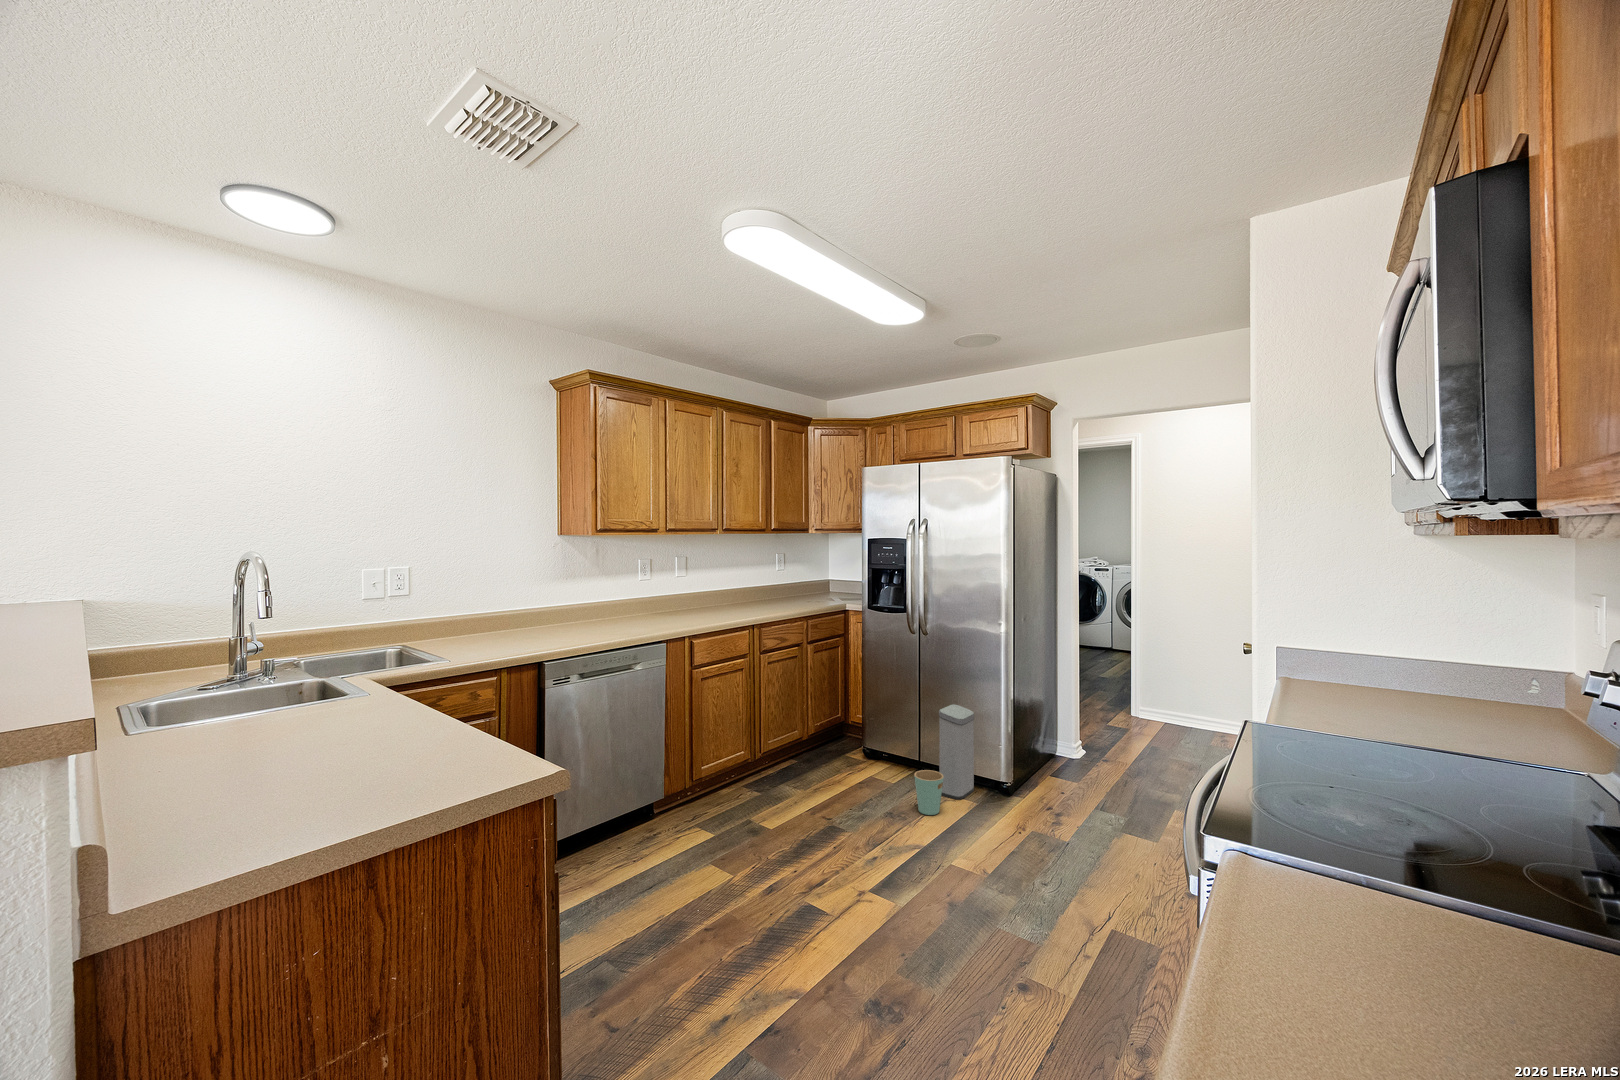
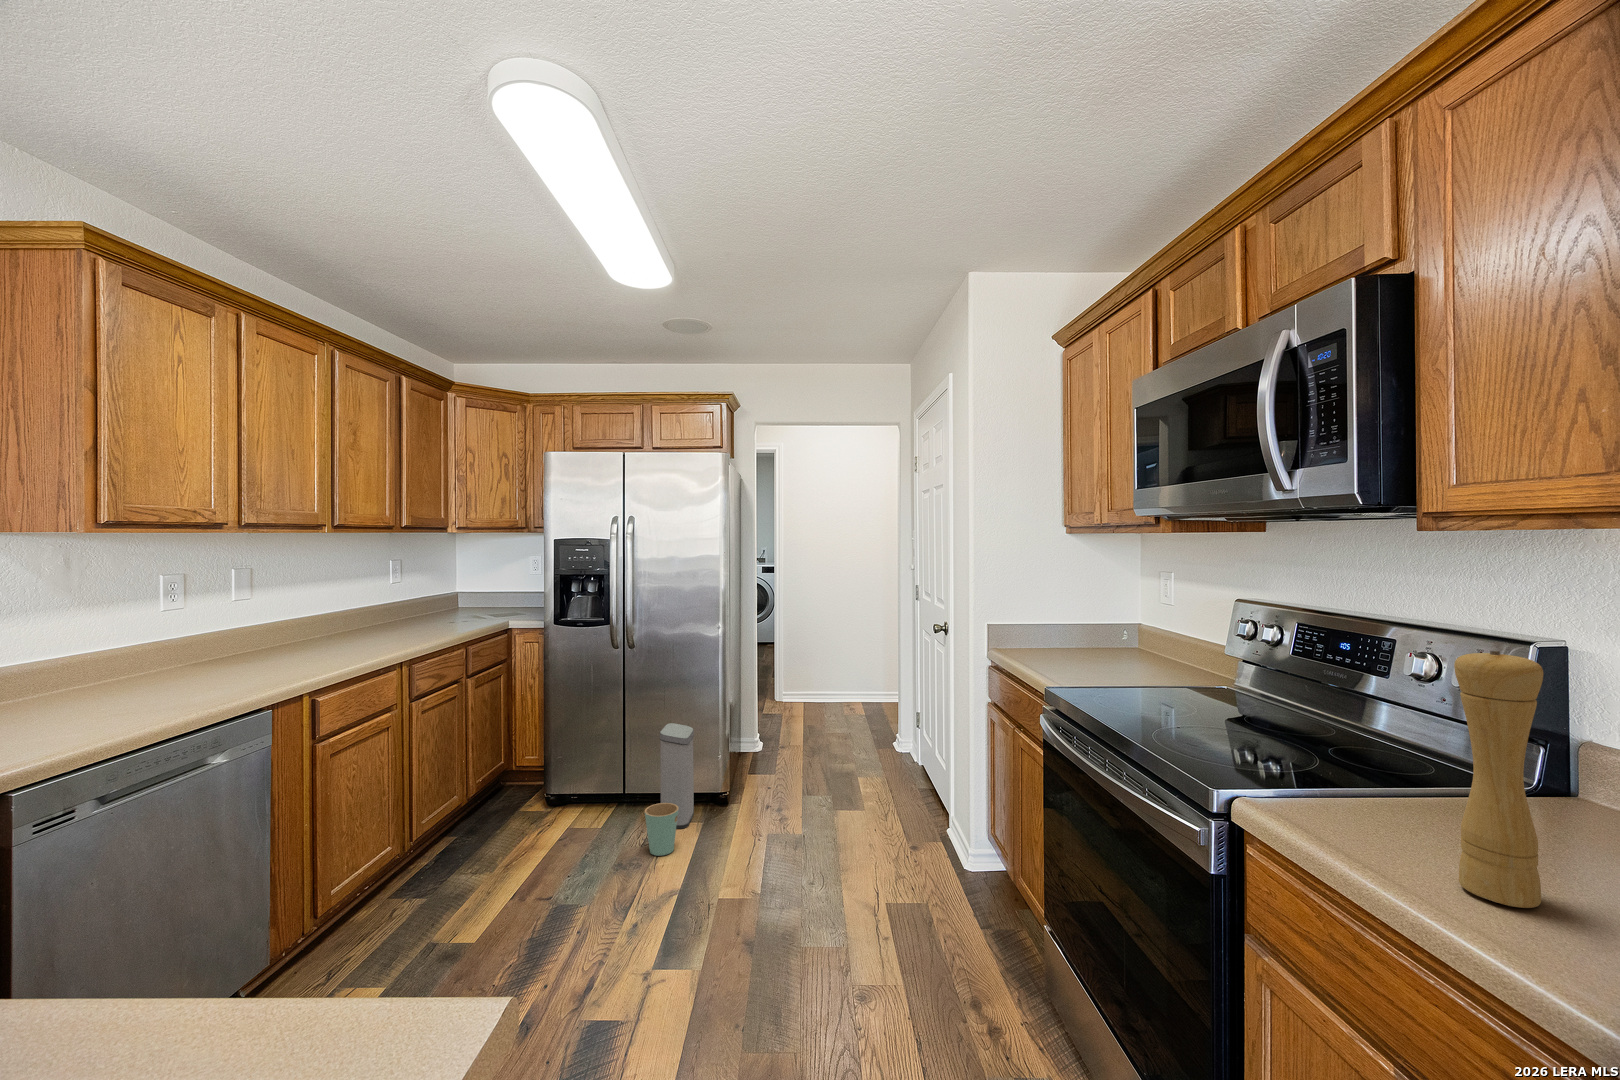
pepper mill: none [1314,693,1416,1022] -> present [1454,650,1543,908]

